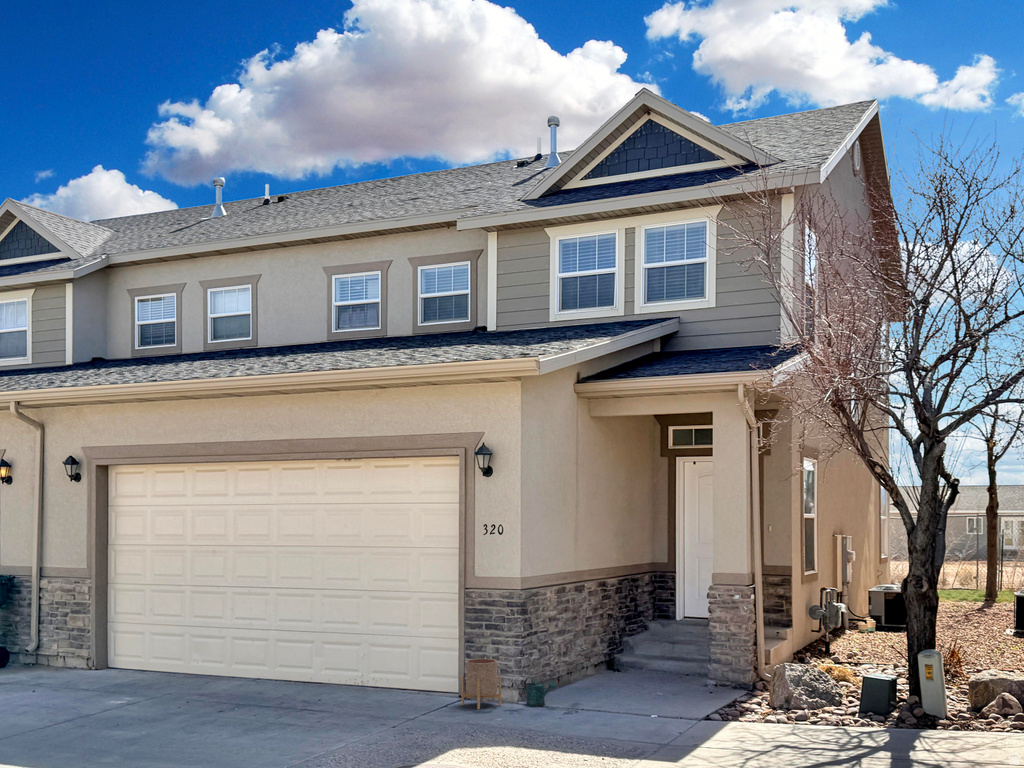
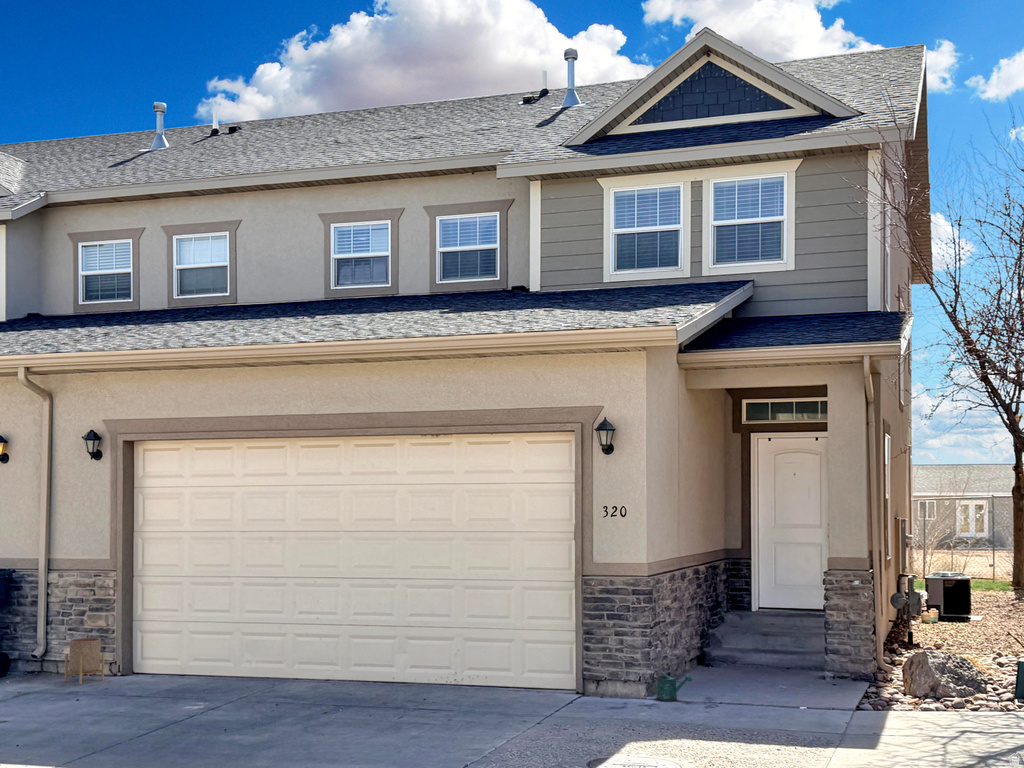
planter: present [462,659,502,709] -> present [65,638,104,684]

